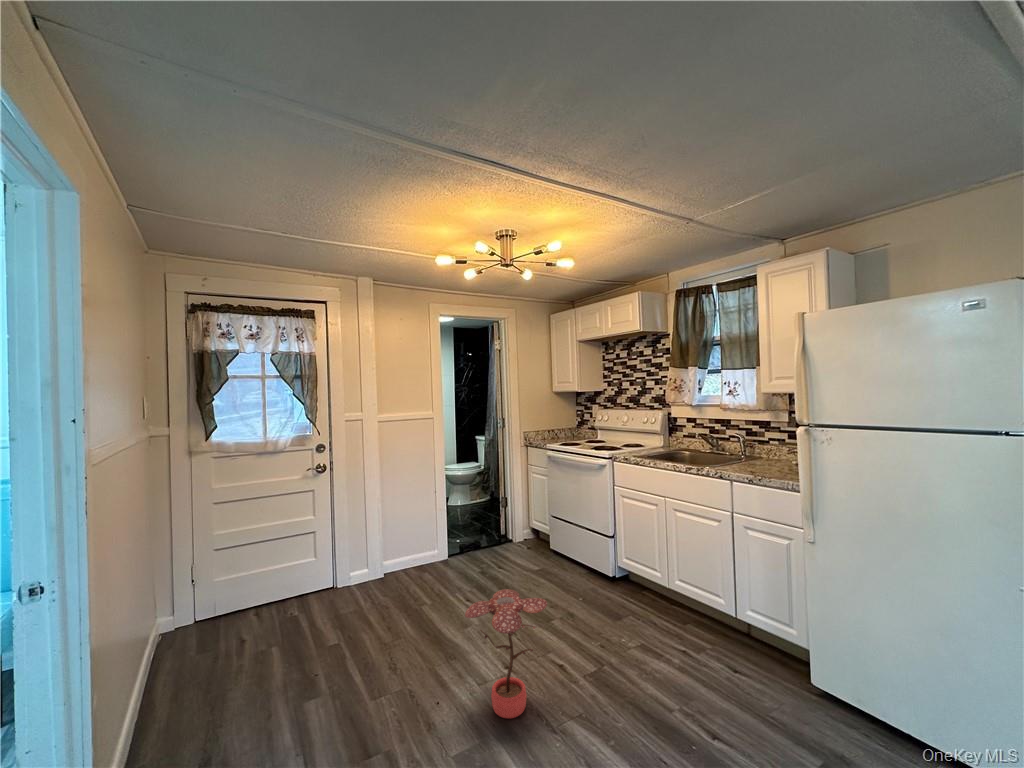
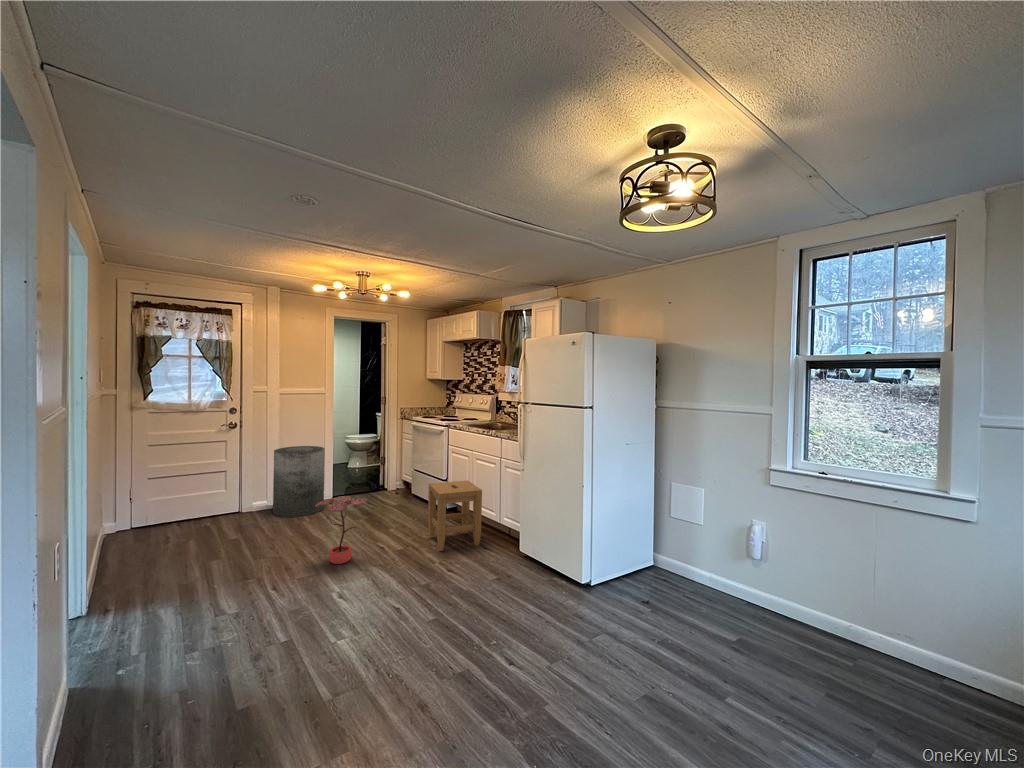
trash can: none [375,490,442,597] -> present [273,446,325,517]
stool: none [619,549,725,683] -> present [428,480,482,551]

